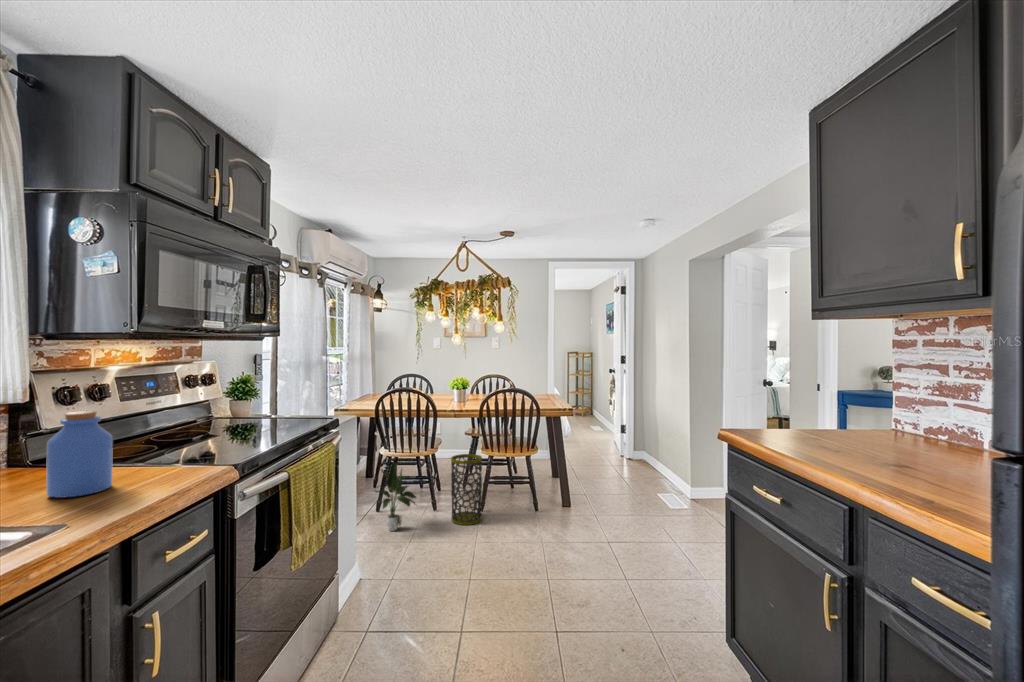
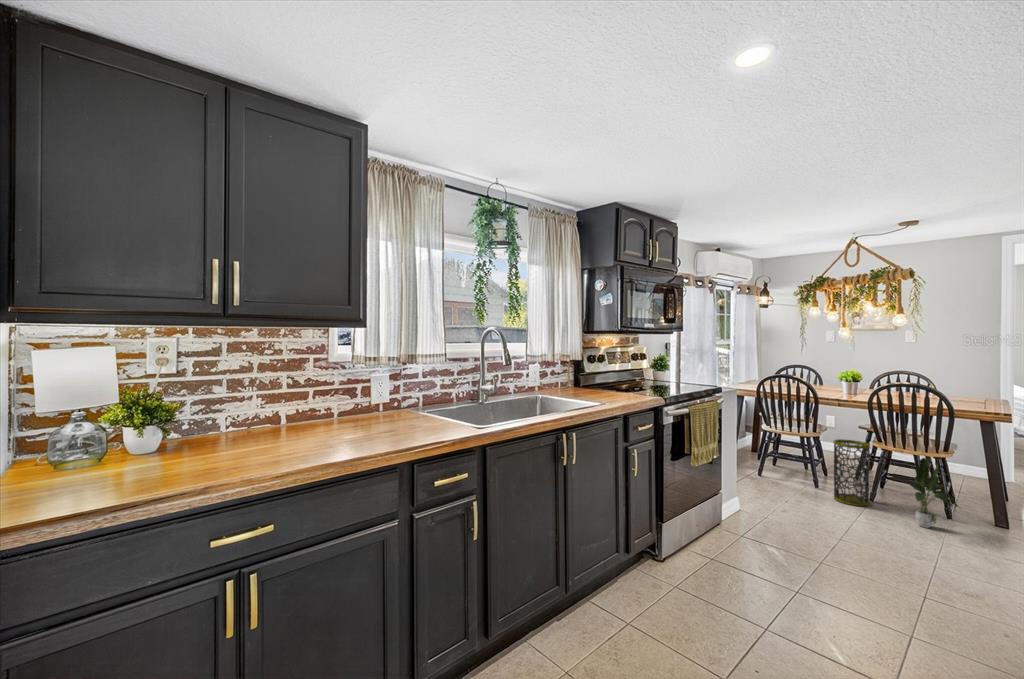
jar: present [46,411,113,498] -> none [584,360,608,398]
potted plant: present [375,463,416,531] -> present [904,458,958,528]

